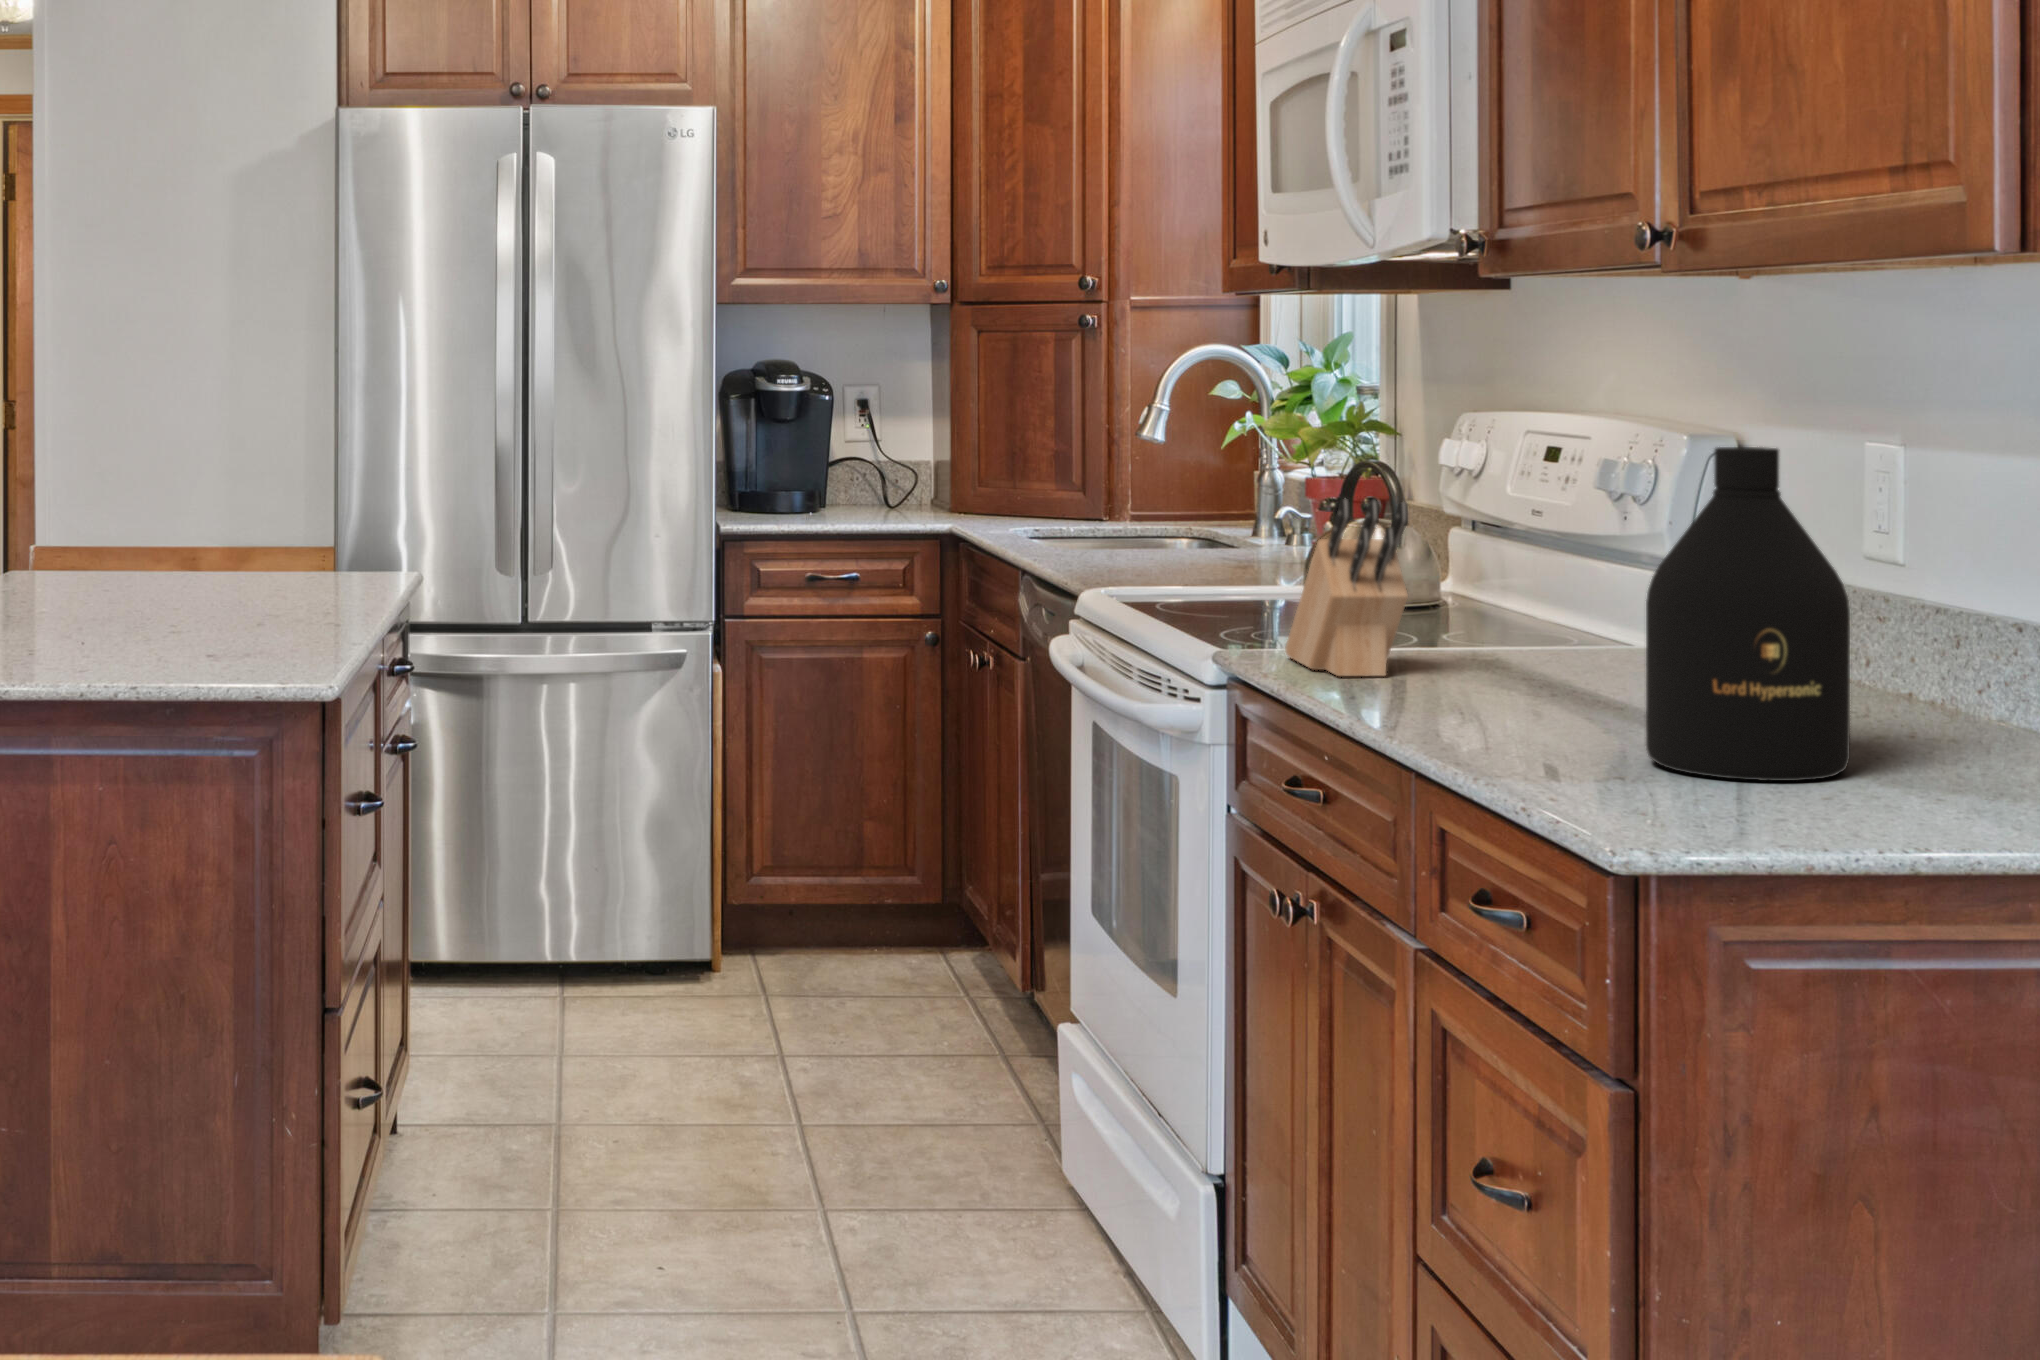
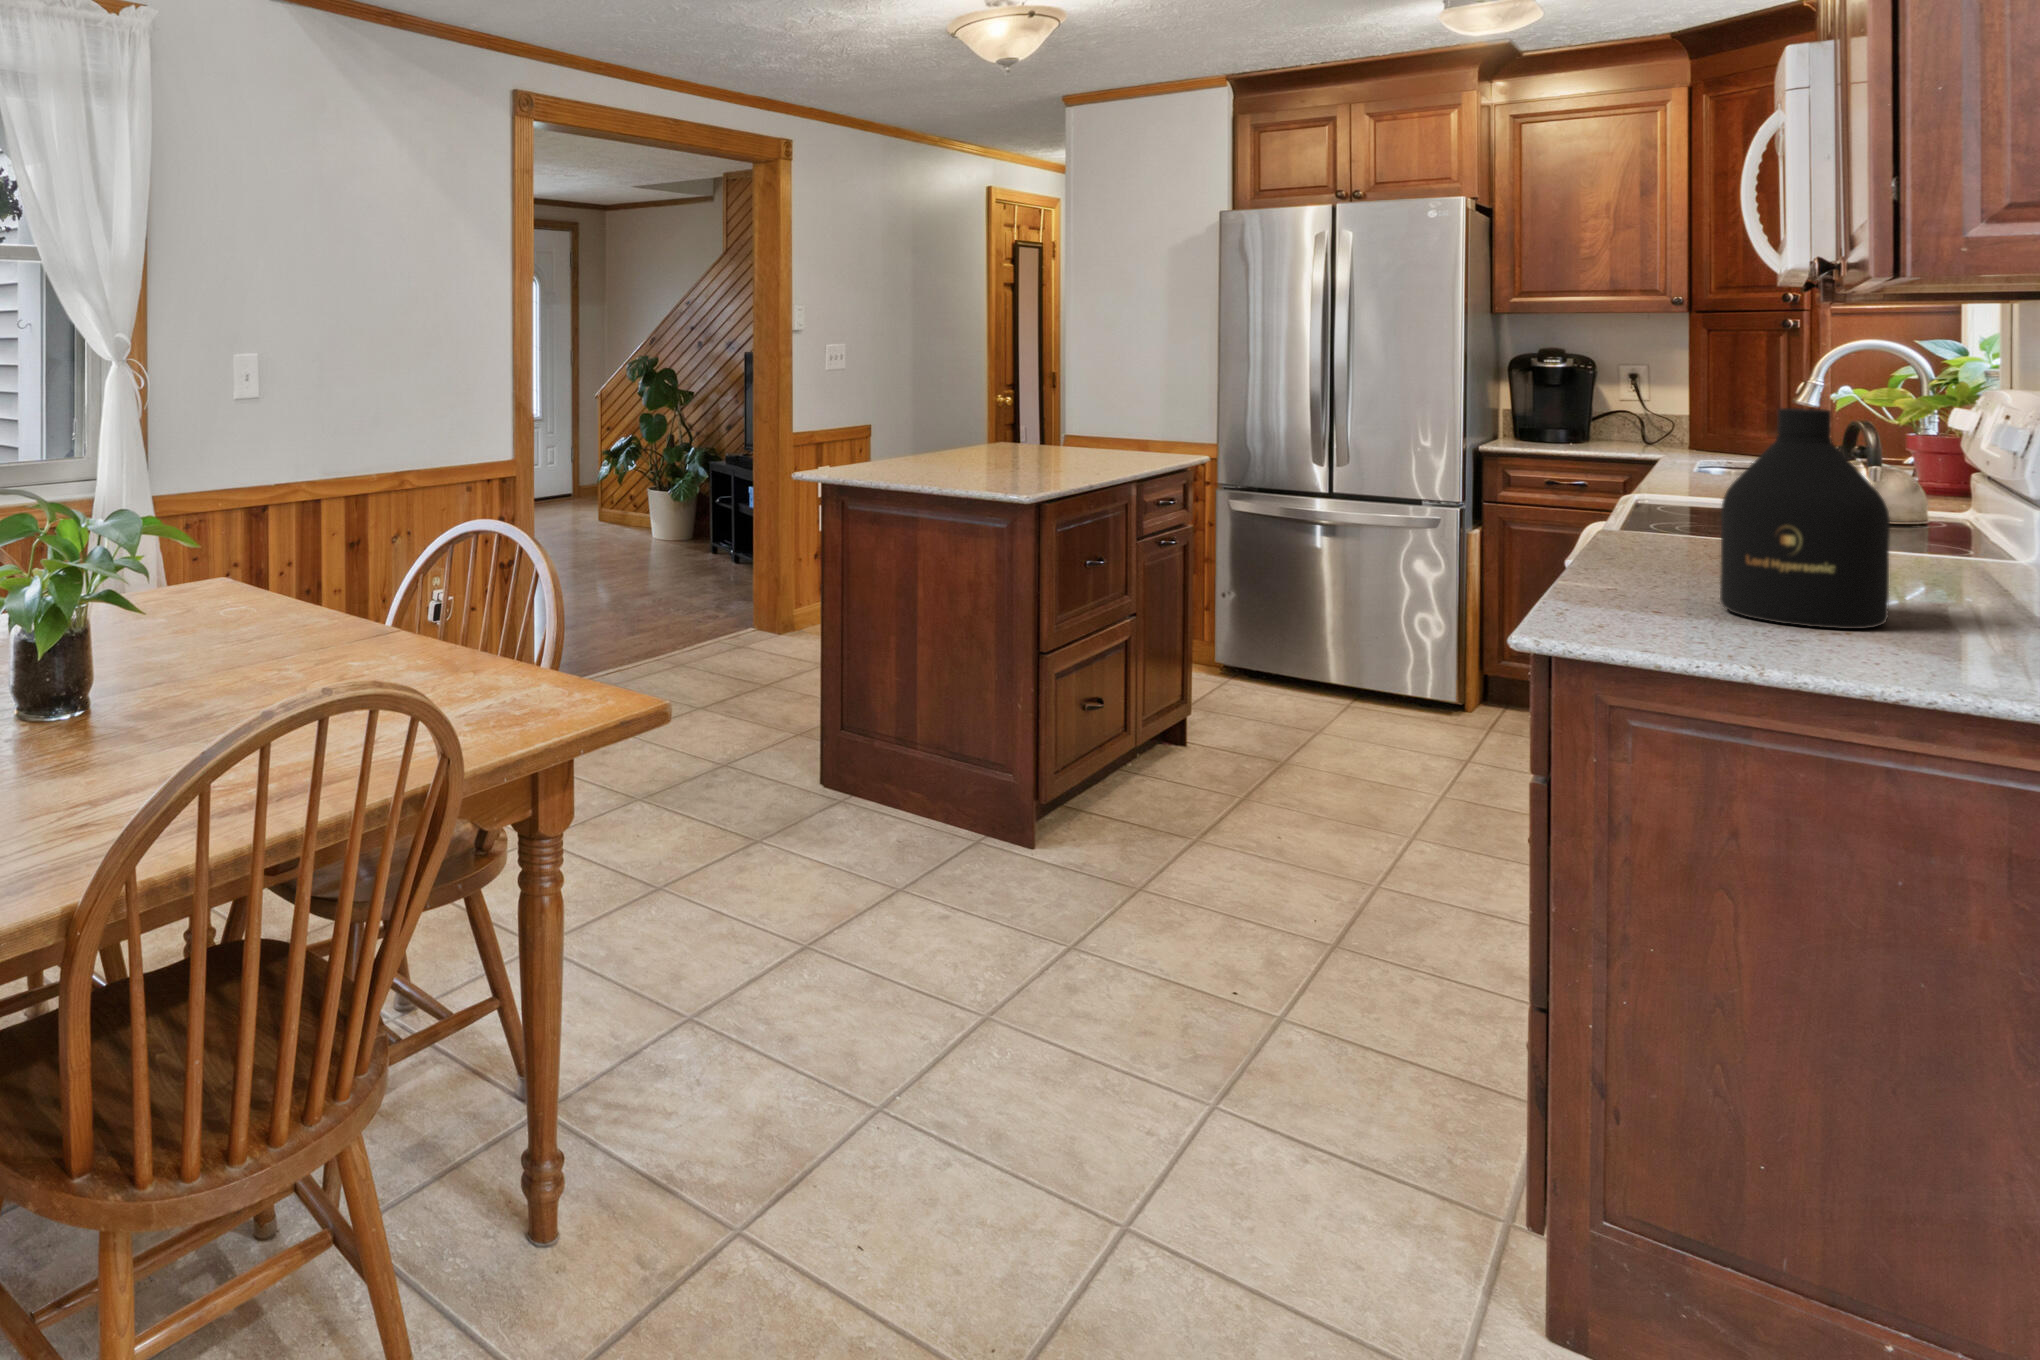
knife block: present [1285,499,1408,676] -> none [1638,436,1707,551]

